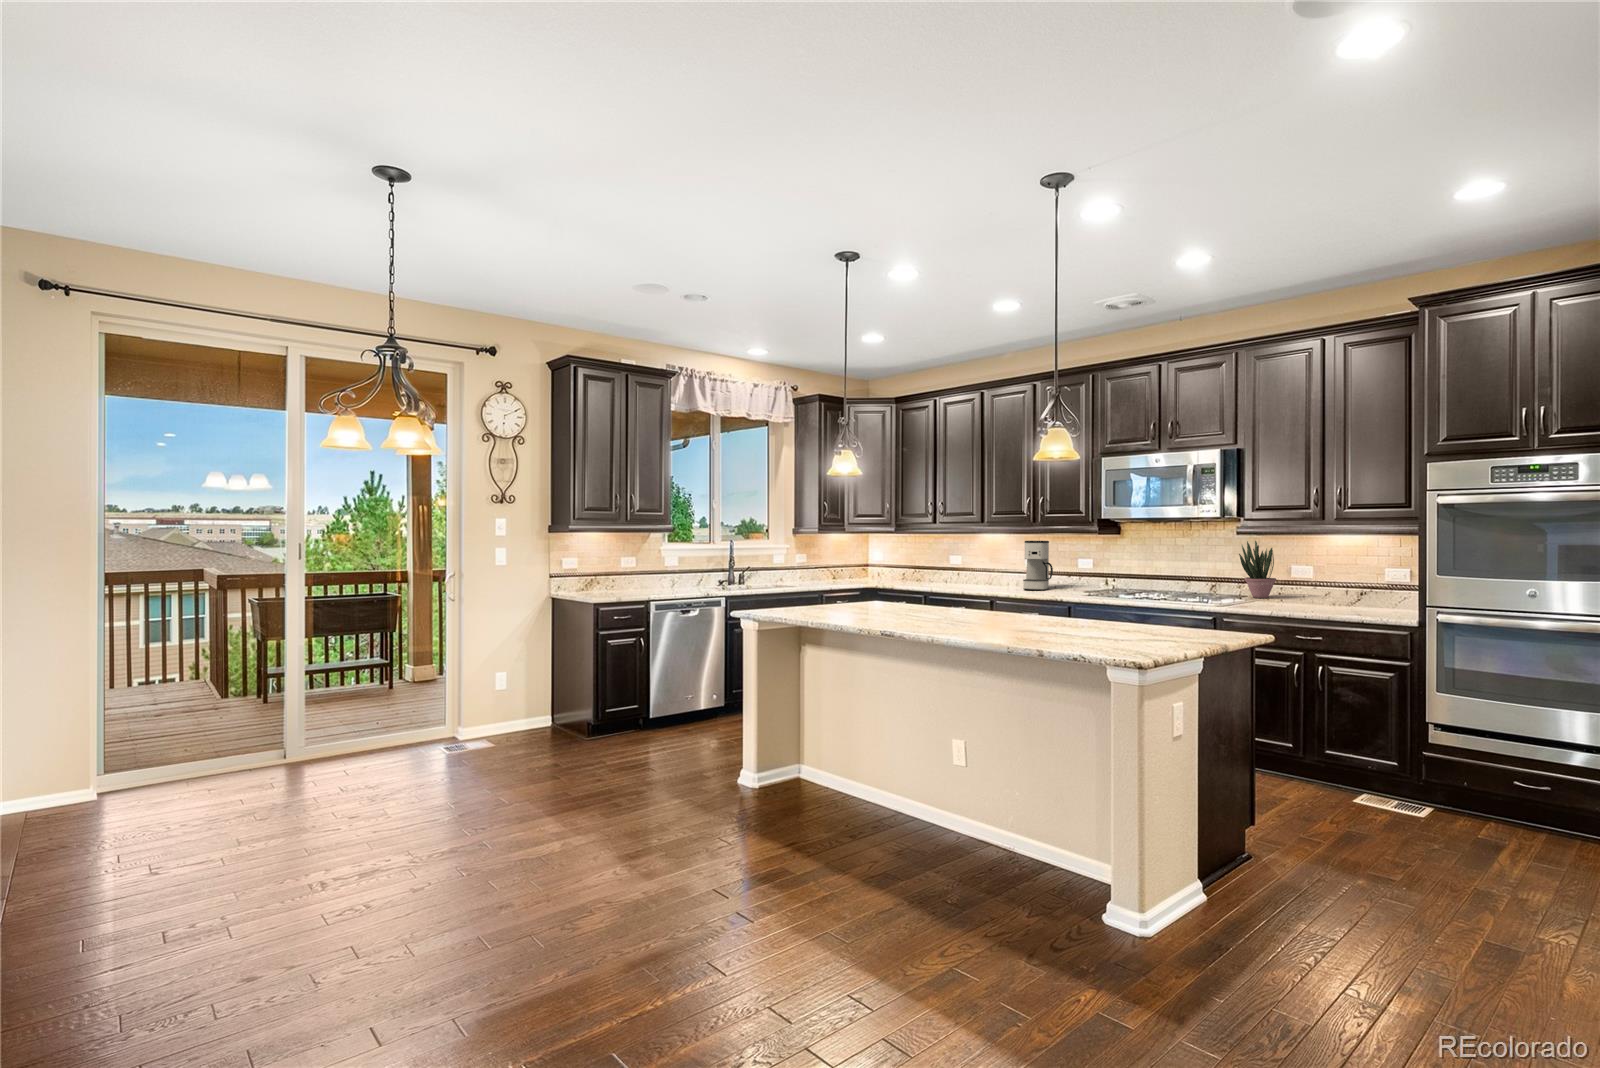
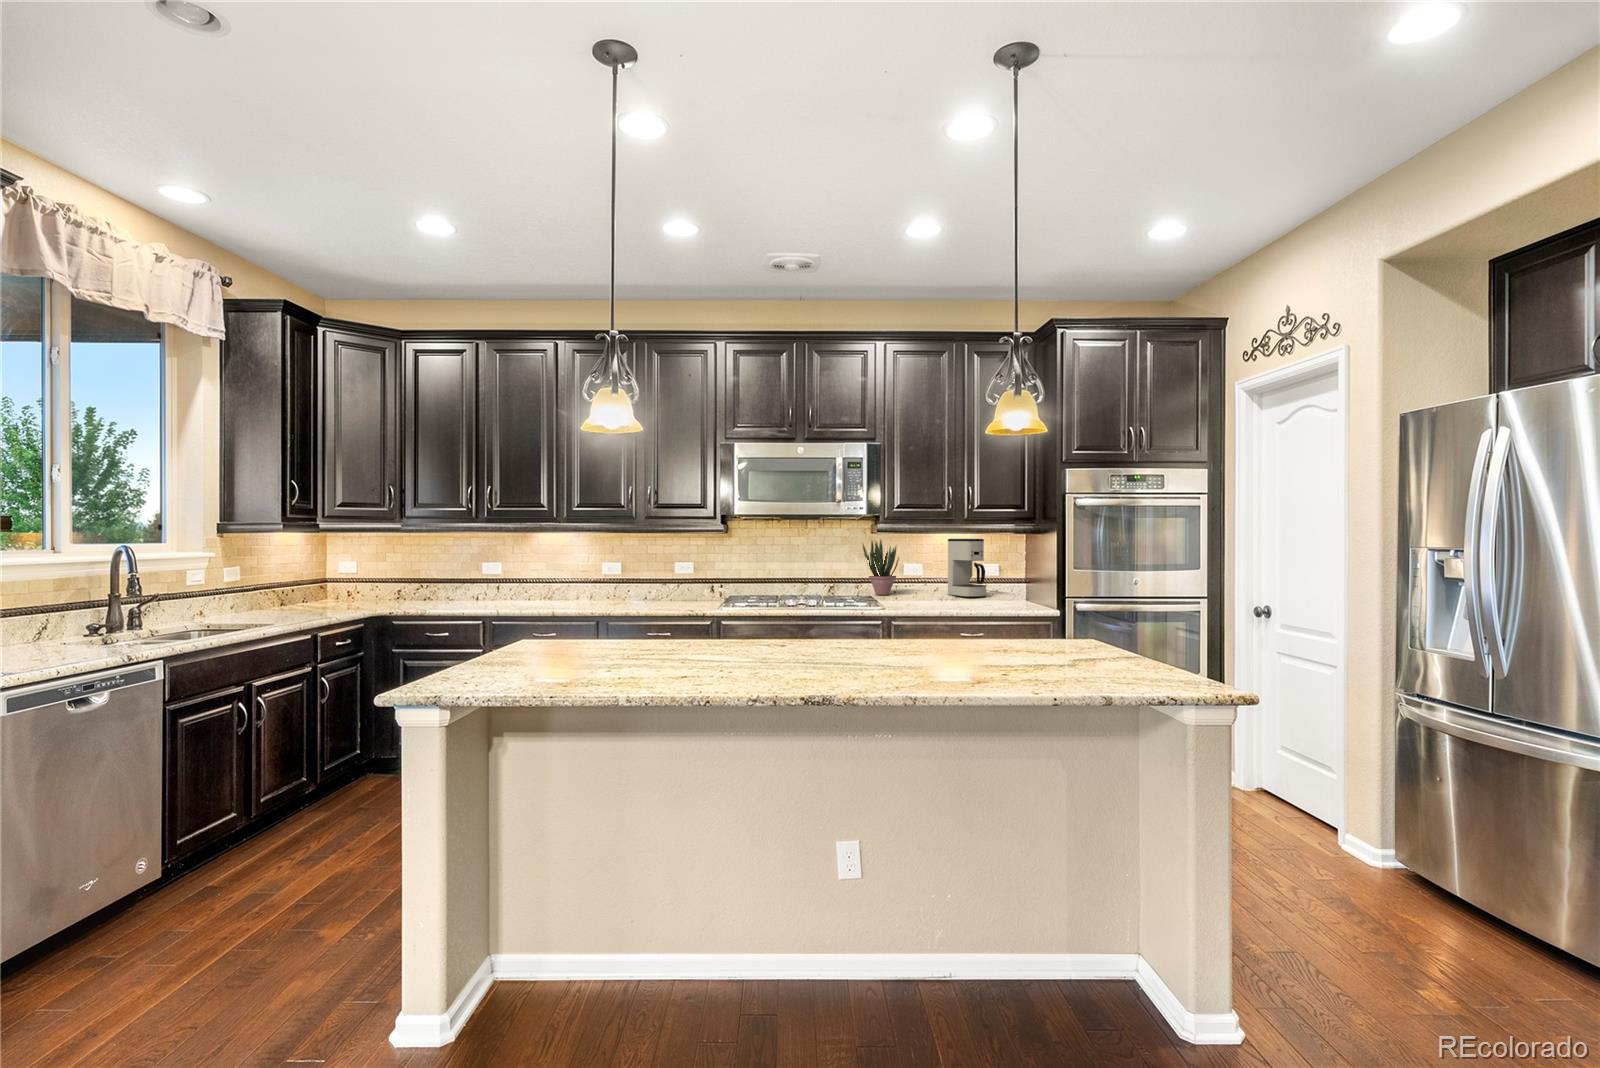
coffee maker: present [1023,541,1053,590] -> present [948,539,986,597]

